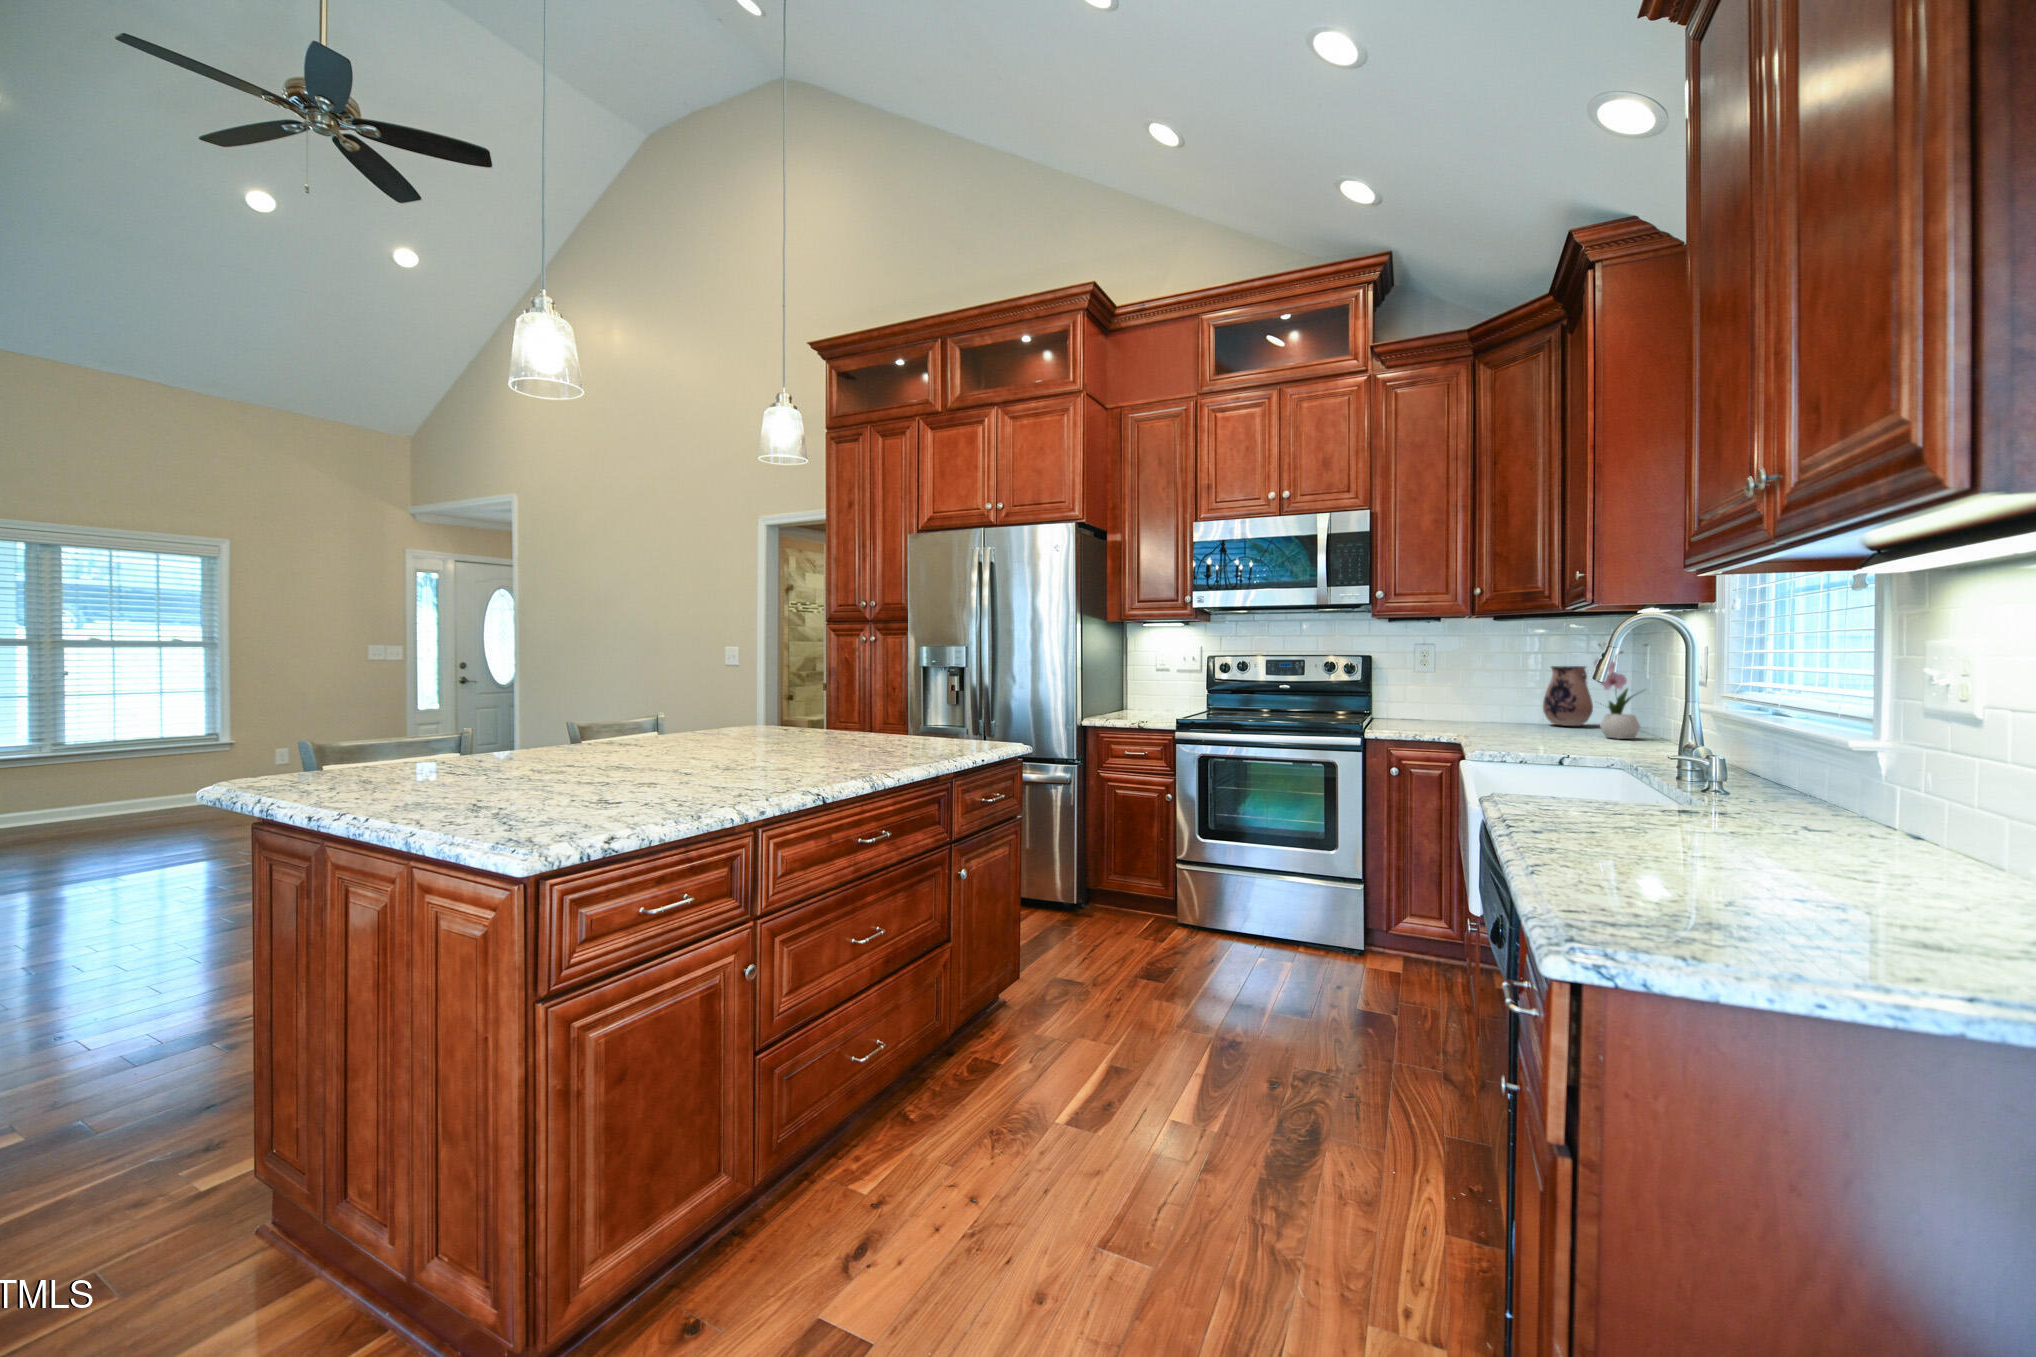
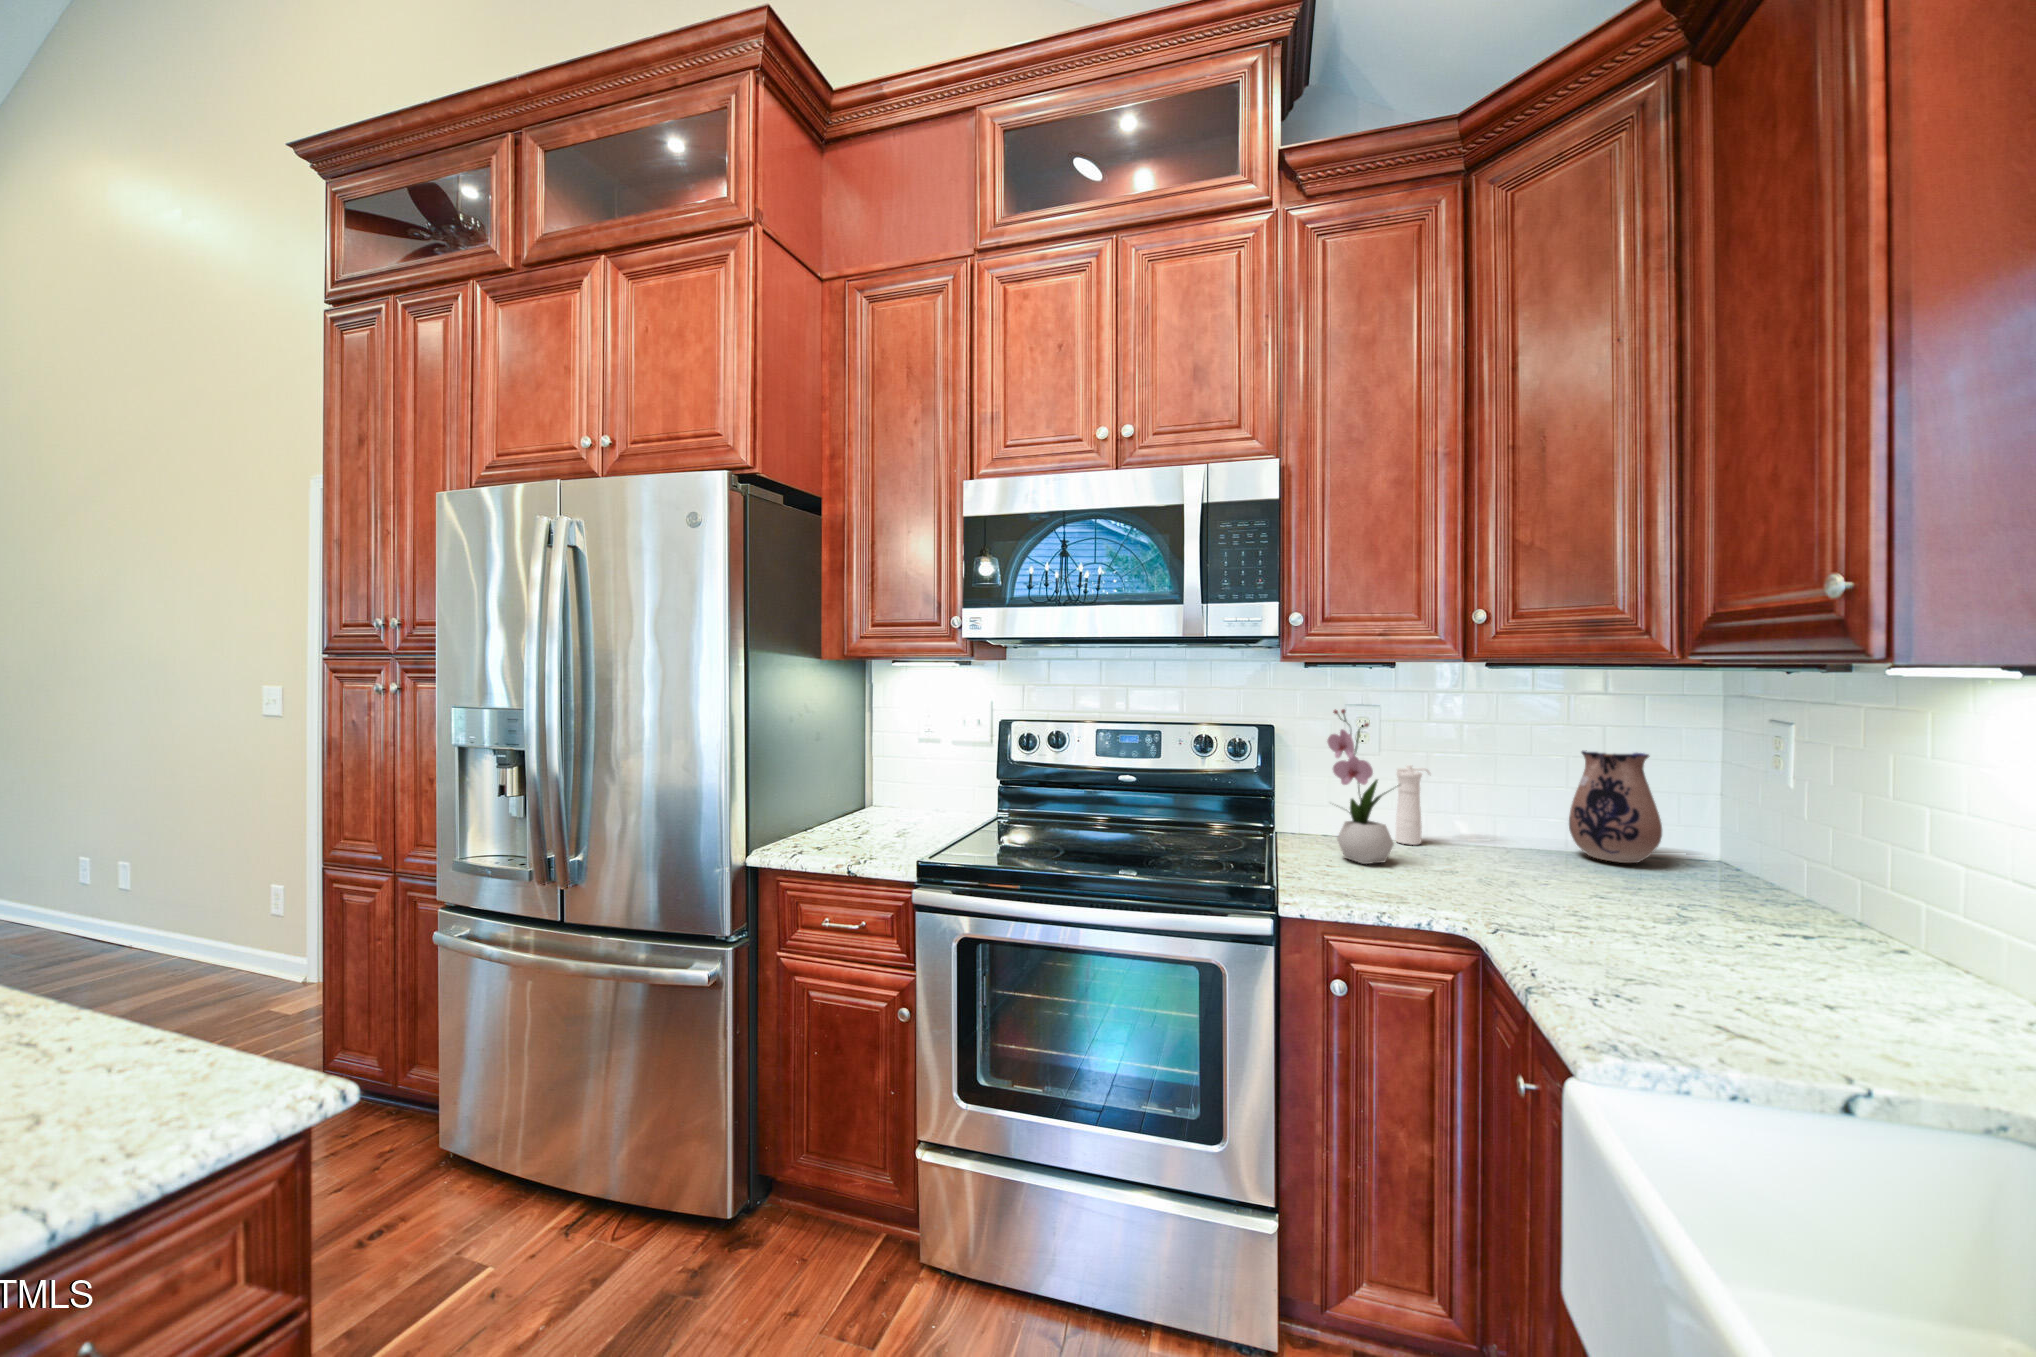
flower arrangement: present [1594,644,1640,739] -> present [1327,709,1402,864]
pepper mill: none [1444,672,1484,721] -> present [1396,765,1430,845]

